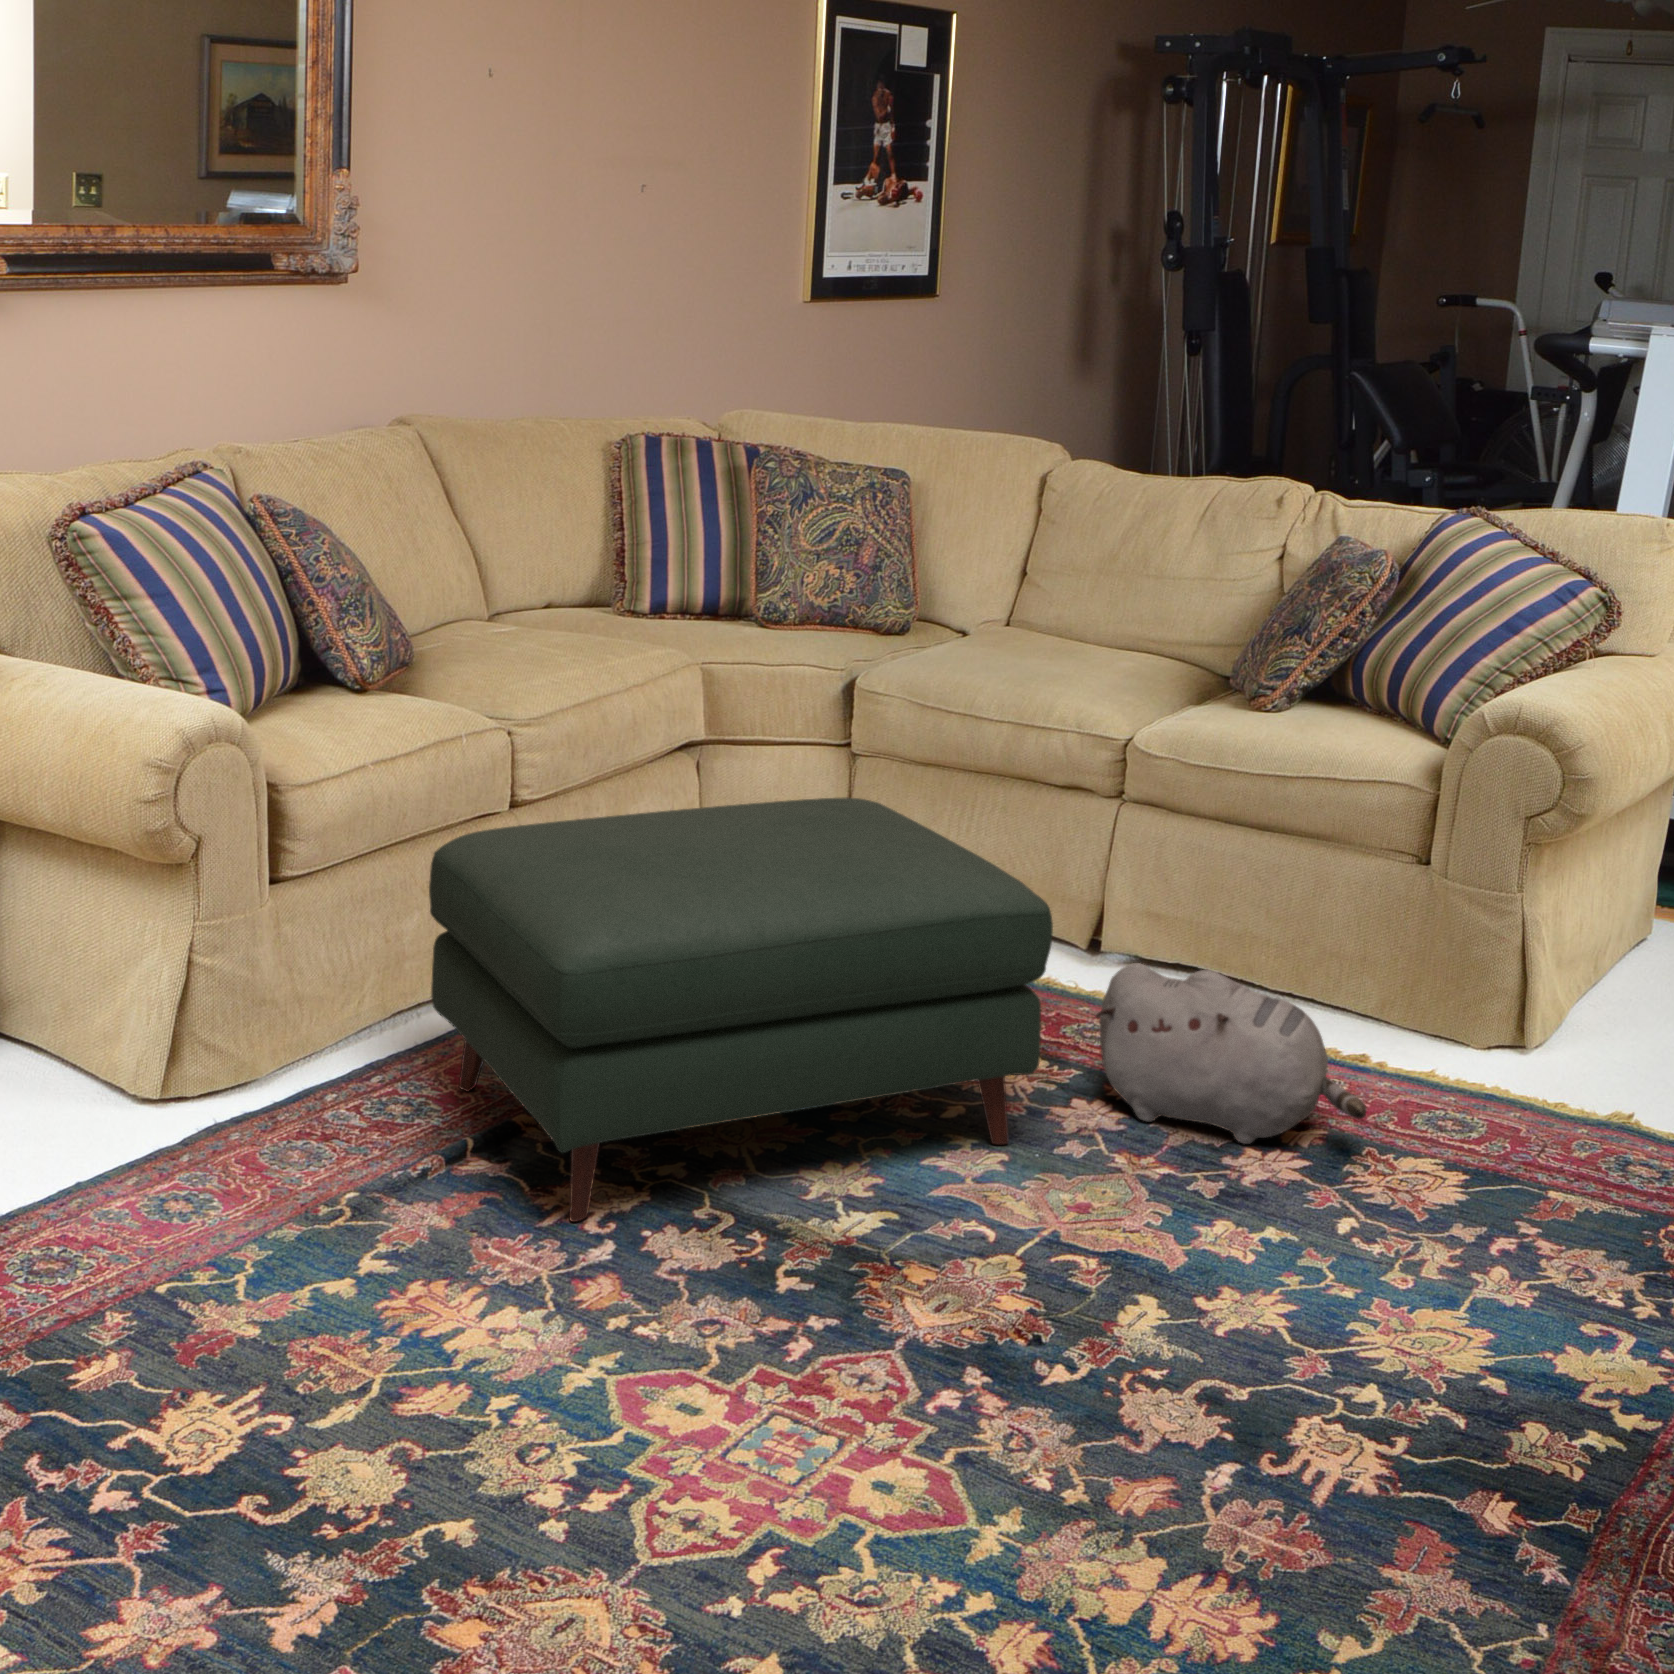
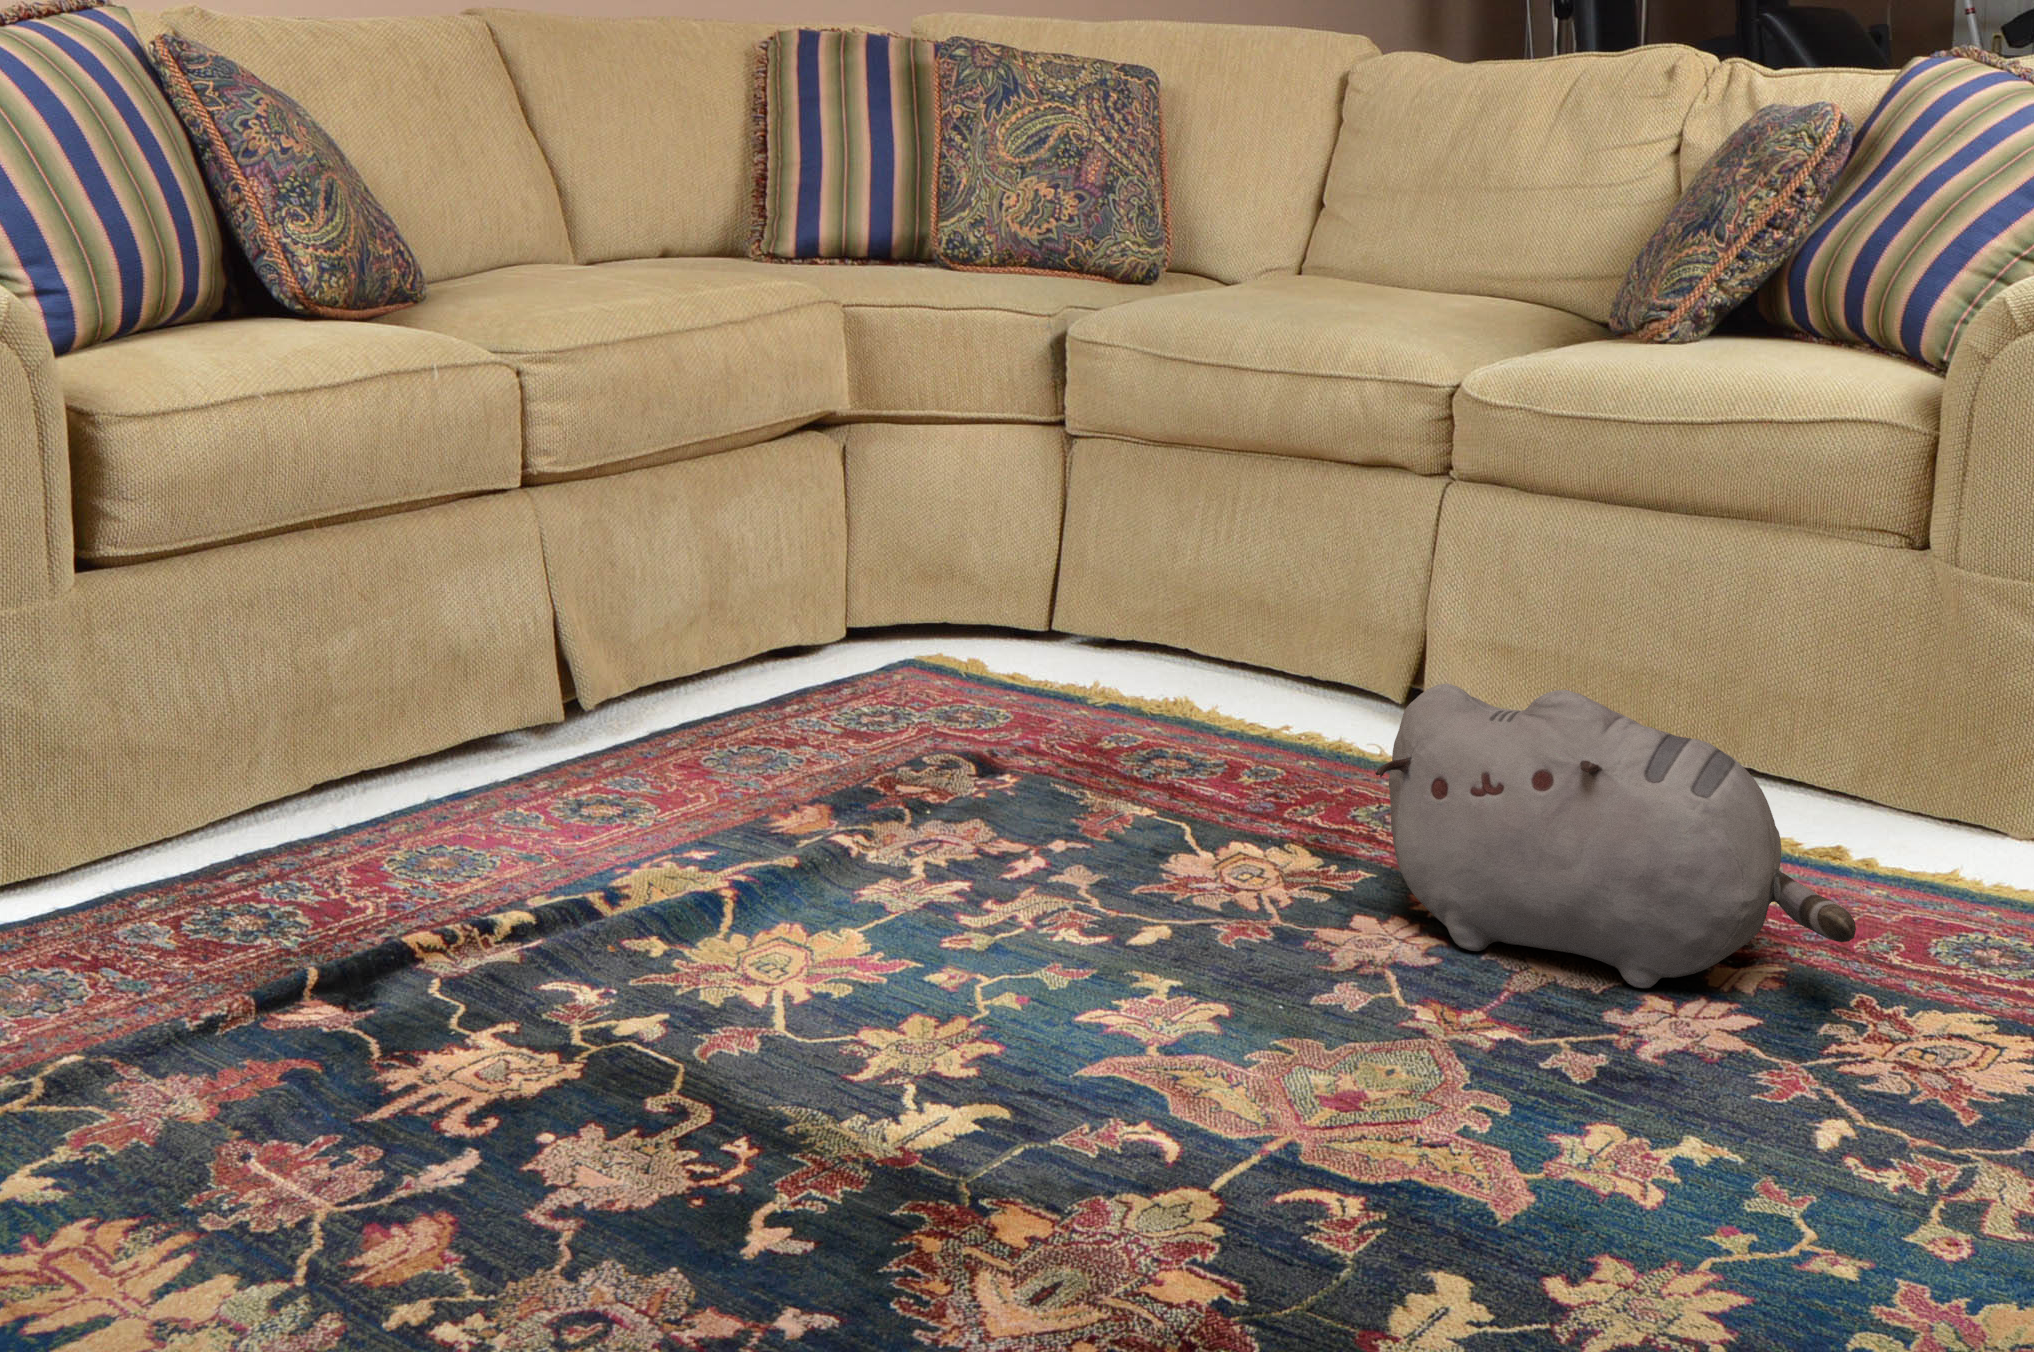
ottoman: present [429,798,1053,1222] -> none [300,443,1282,1114]

